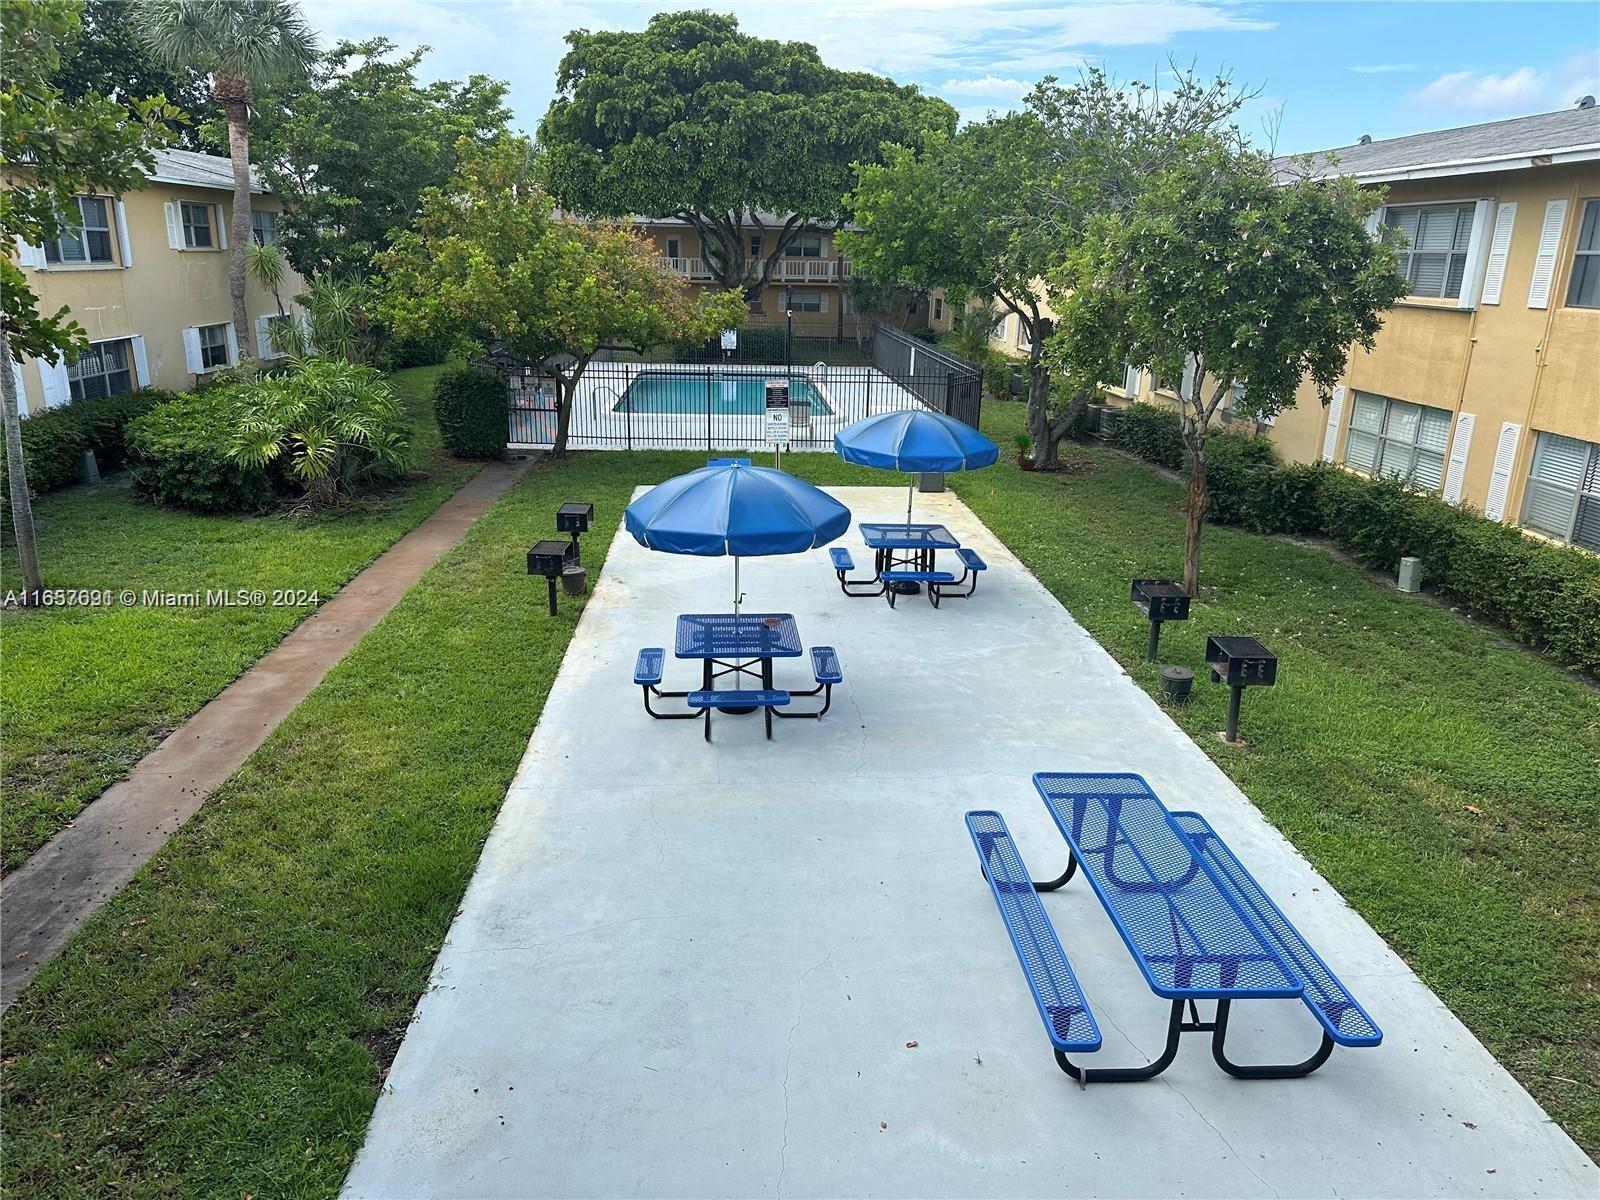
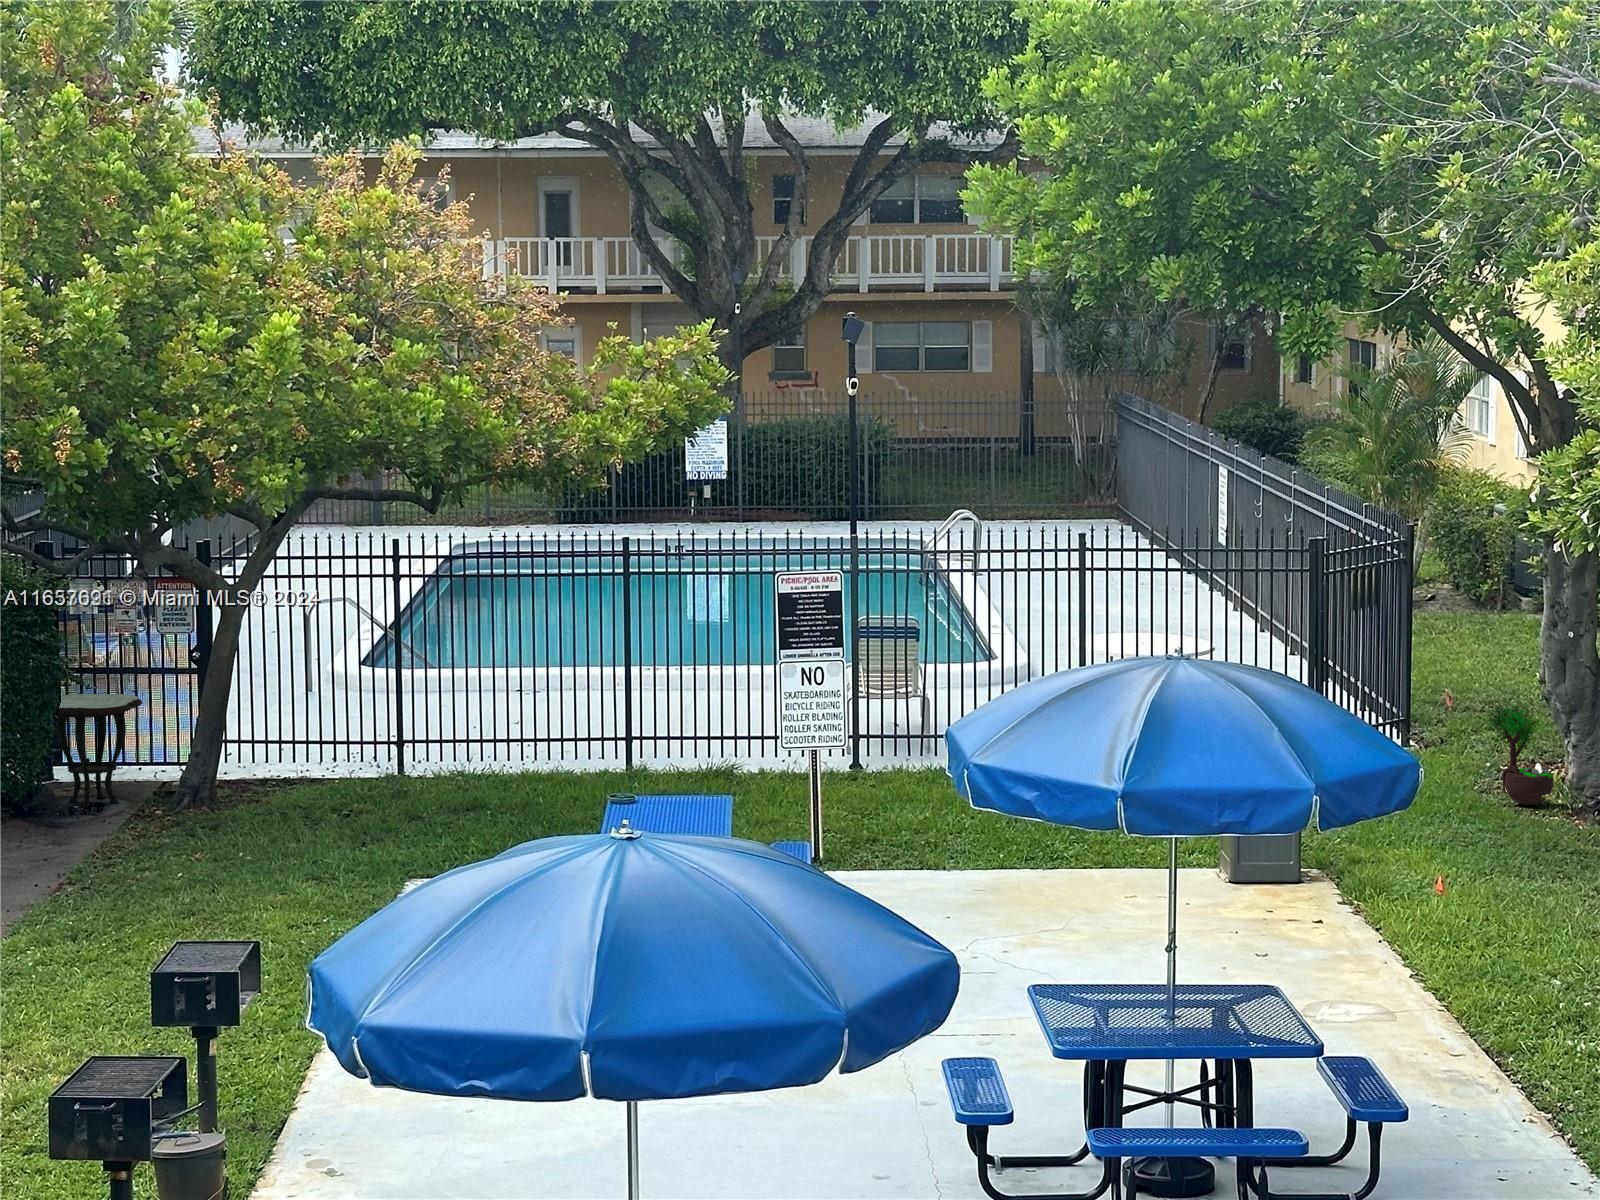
side table: none [498,421,536,461] -> present [57,694,142,807]

